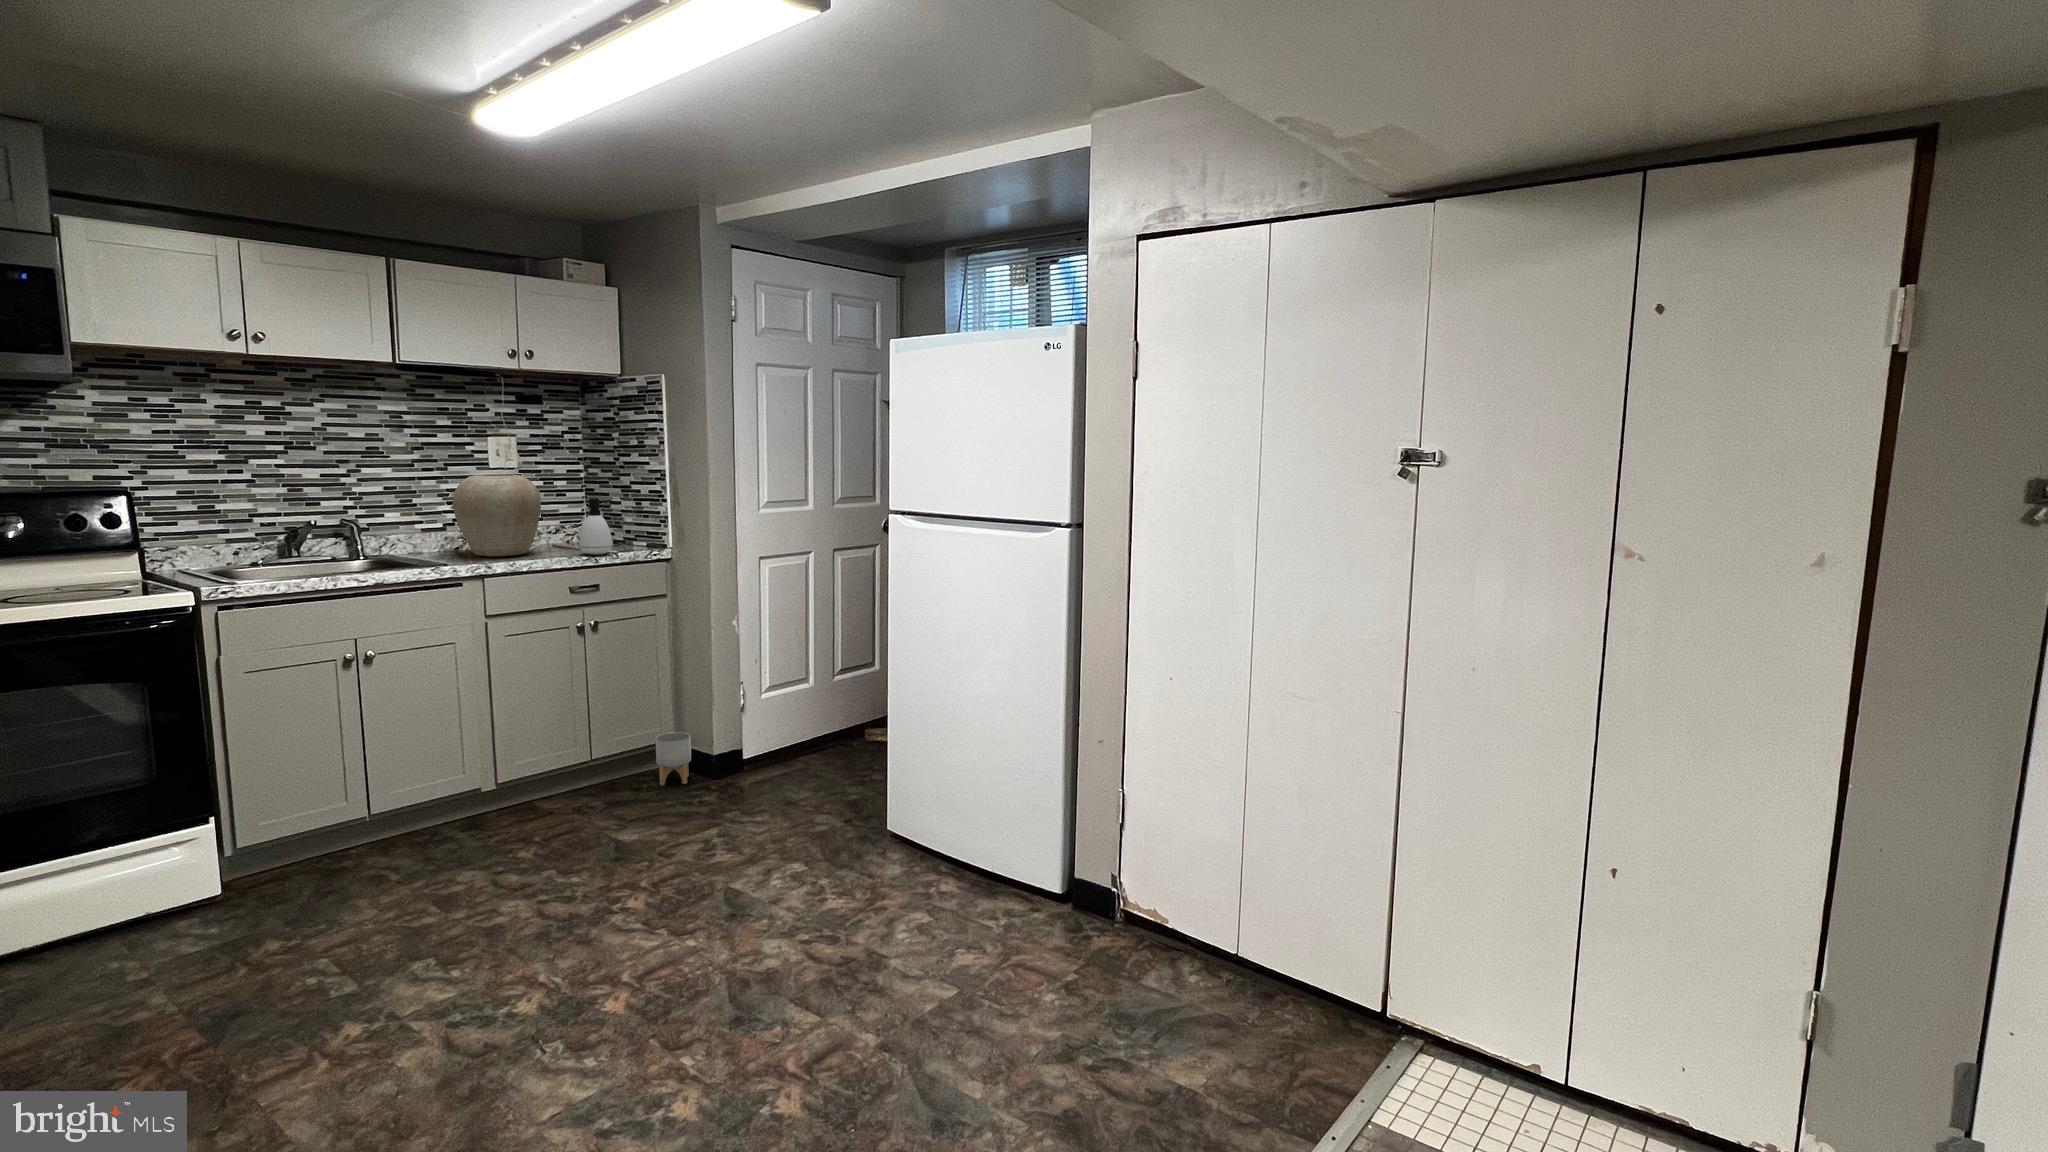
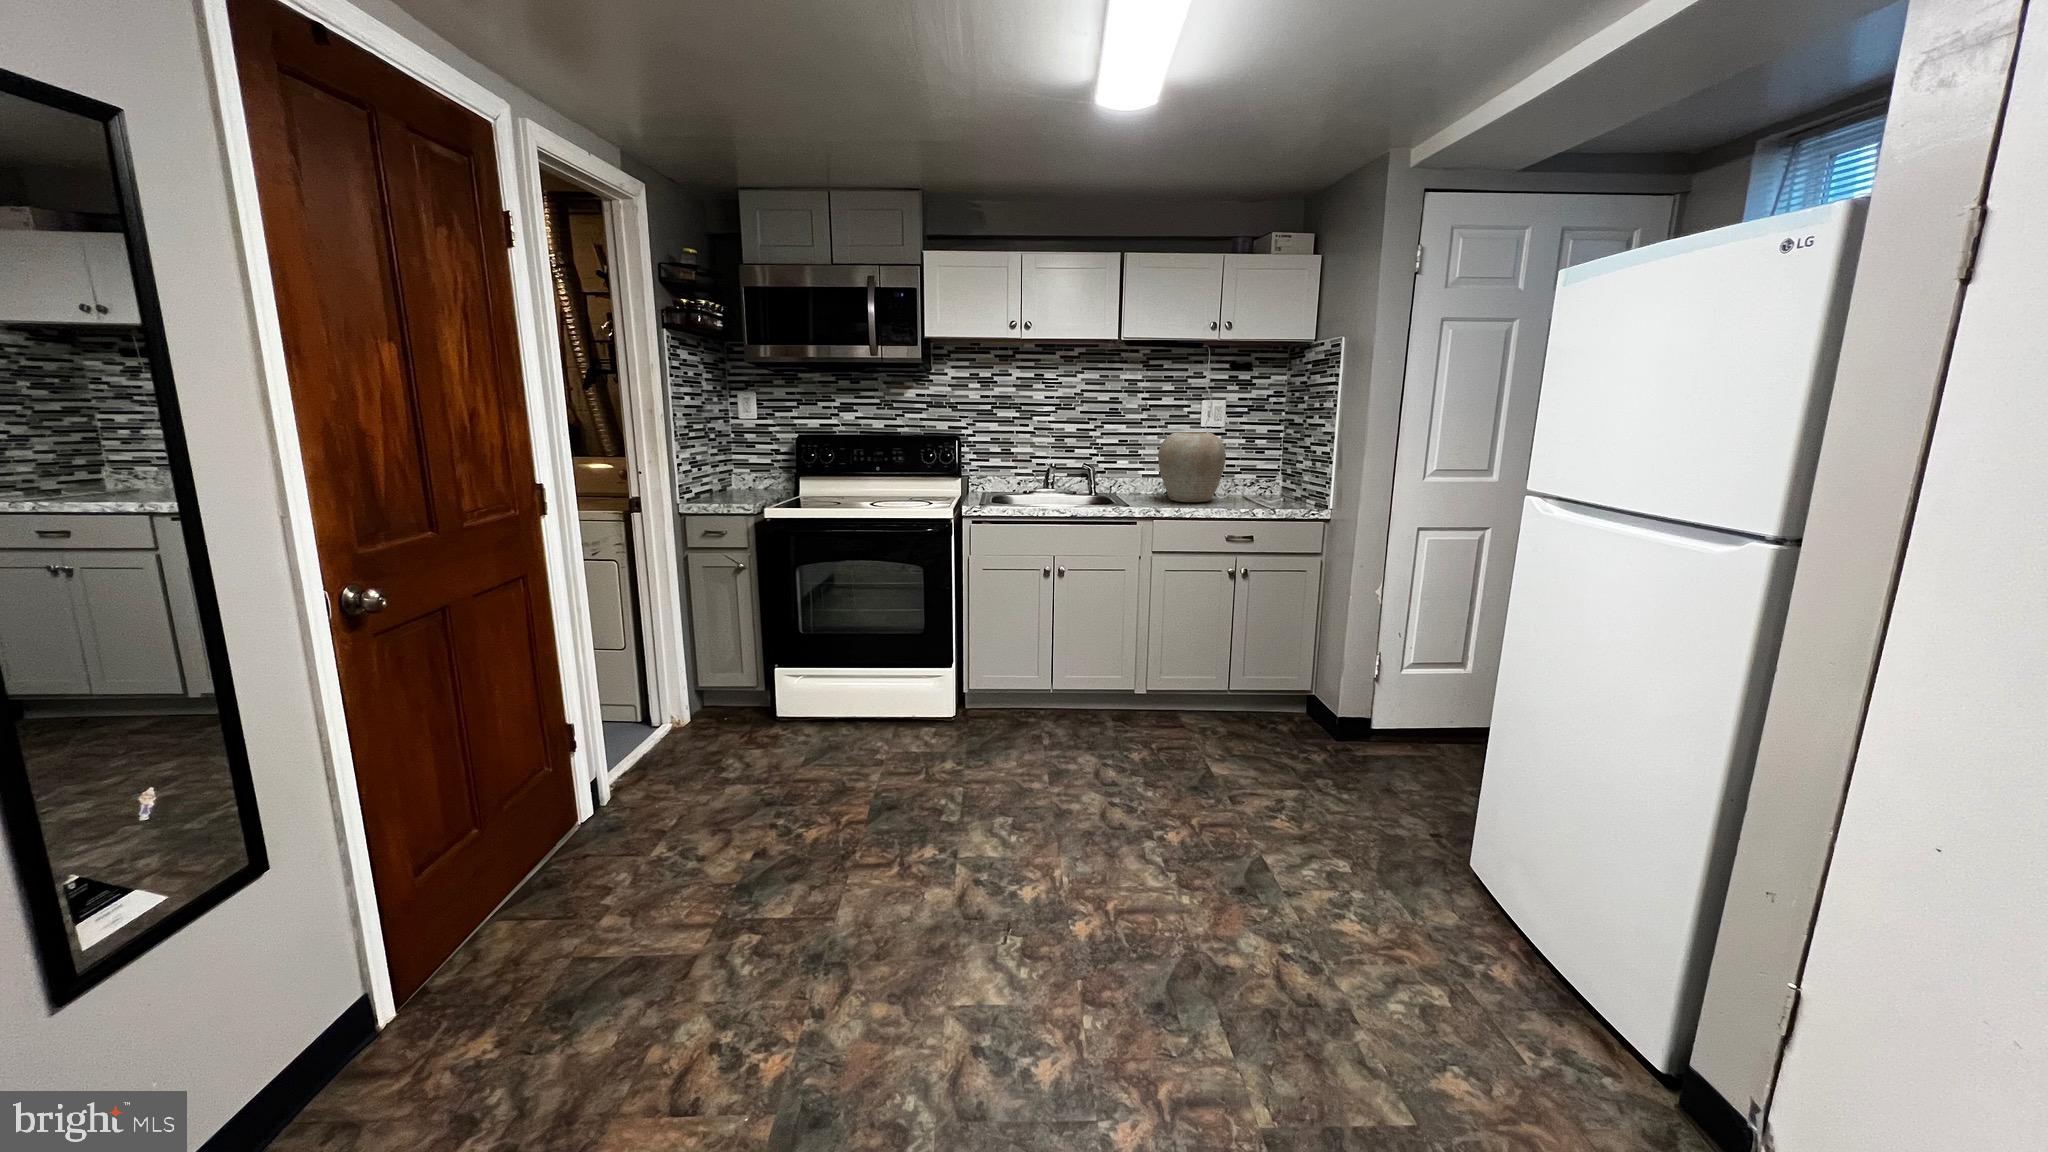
soap dispenser: present [579,498,612,555] -> none [1249,456,1282,508]
planter: present [656,732,691,785] -> none [1283,683,1319,735]

